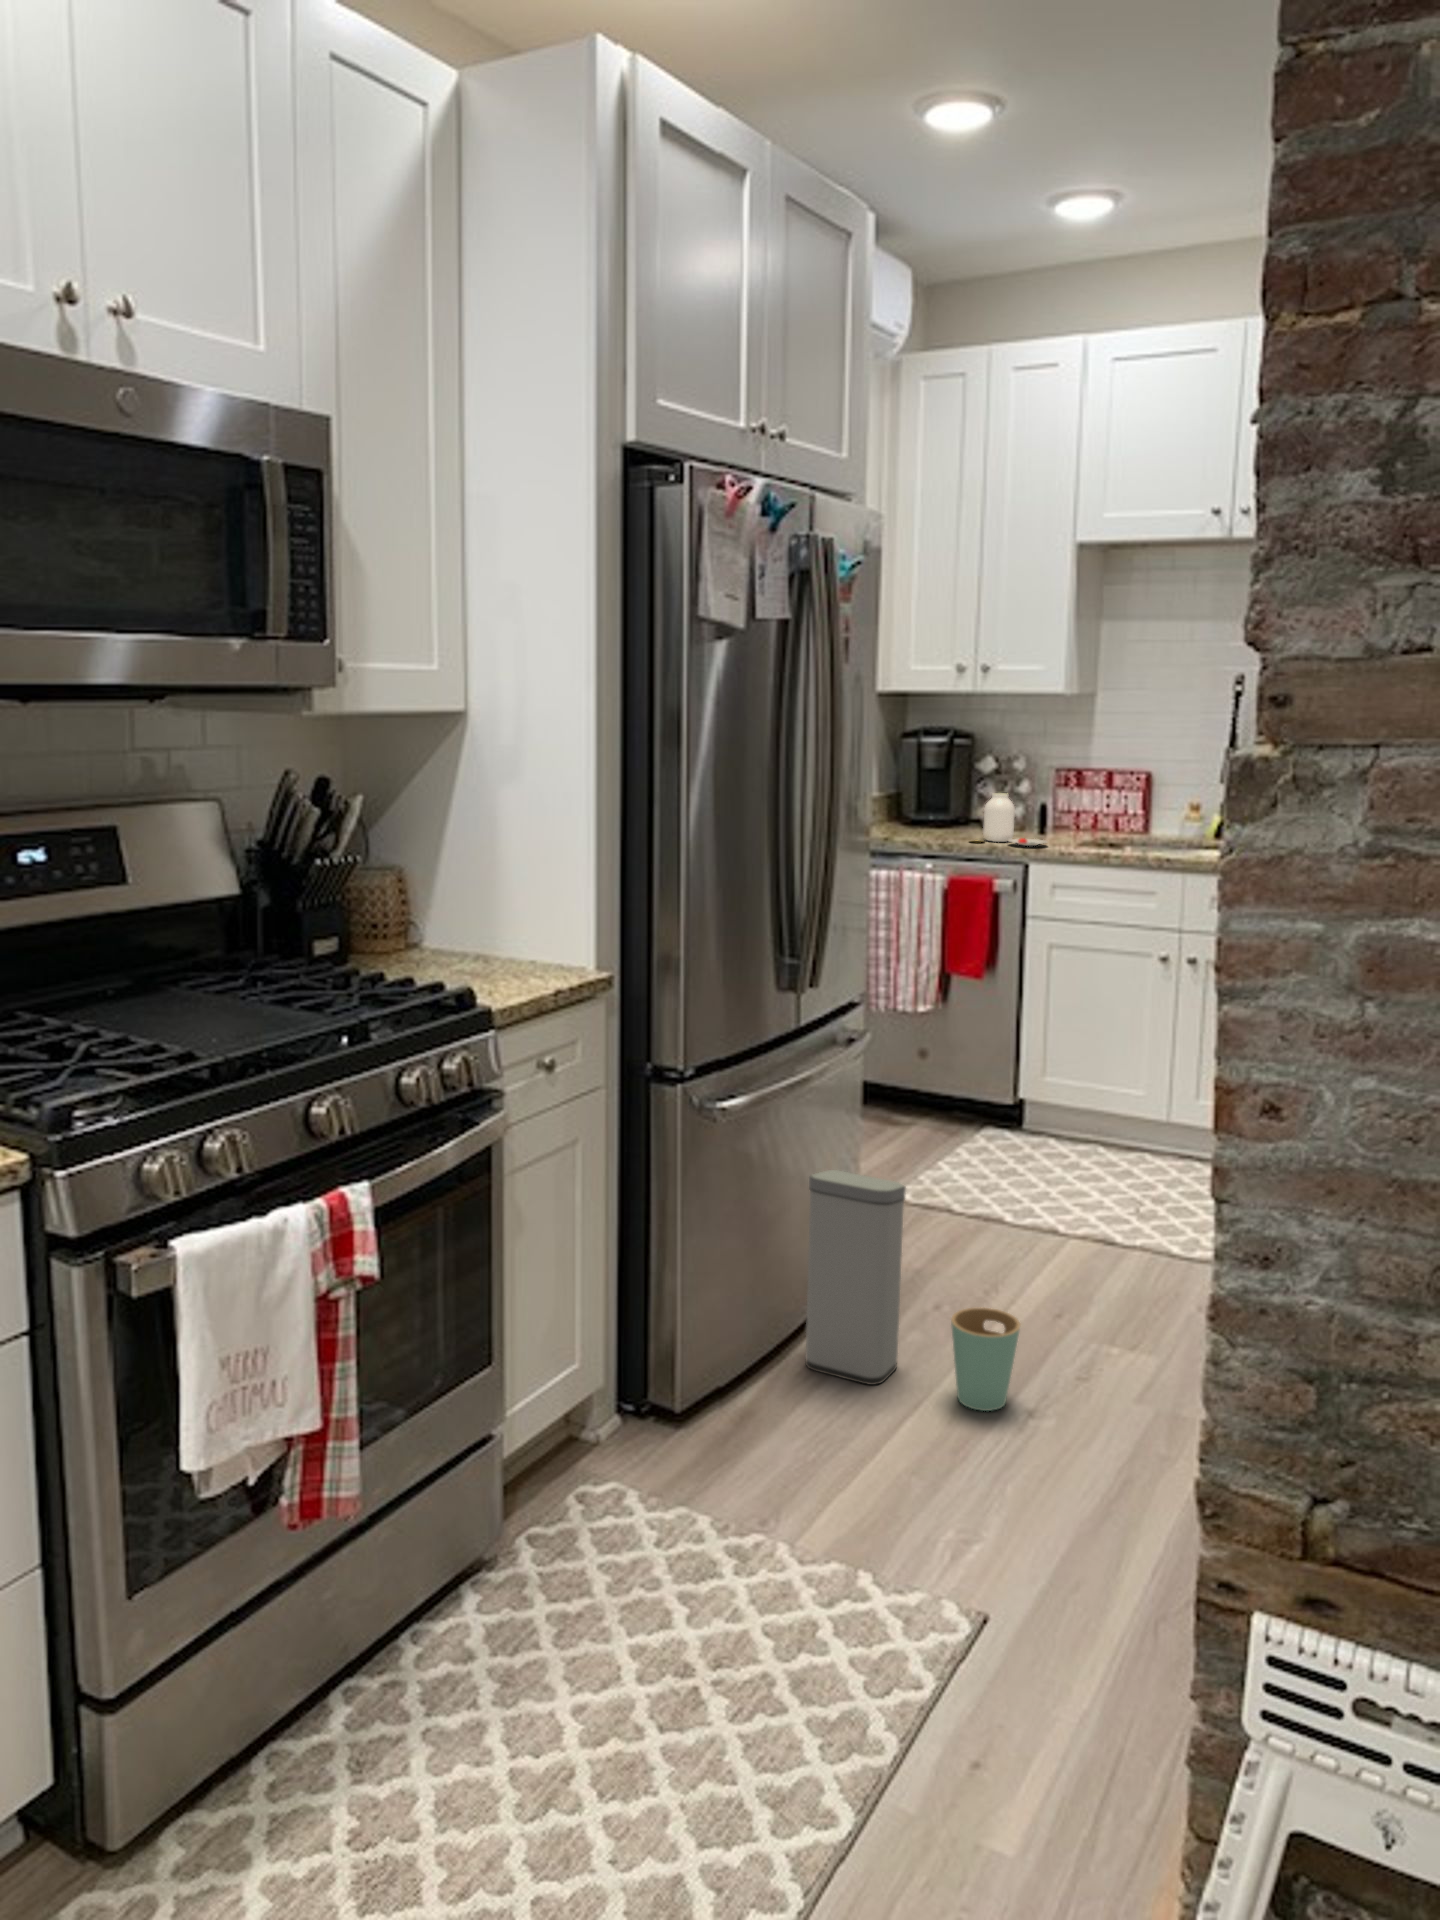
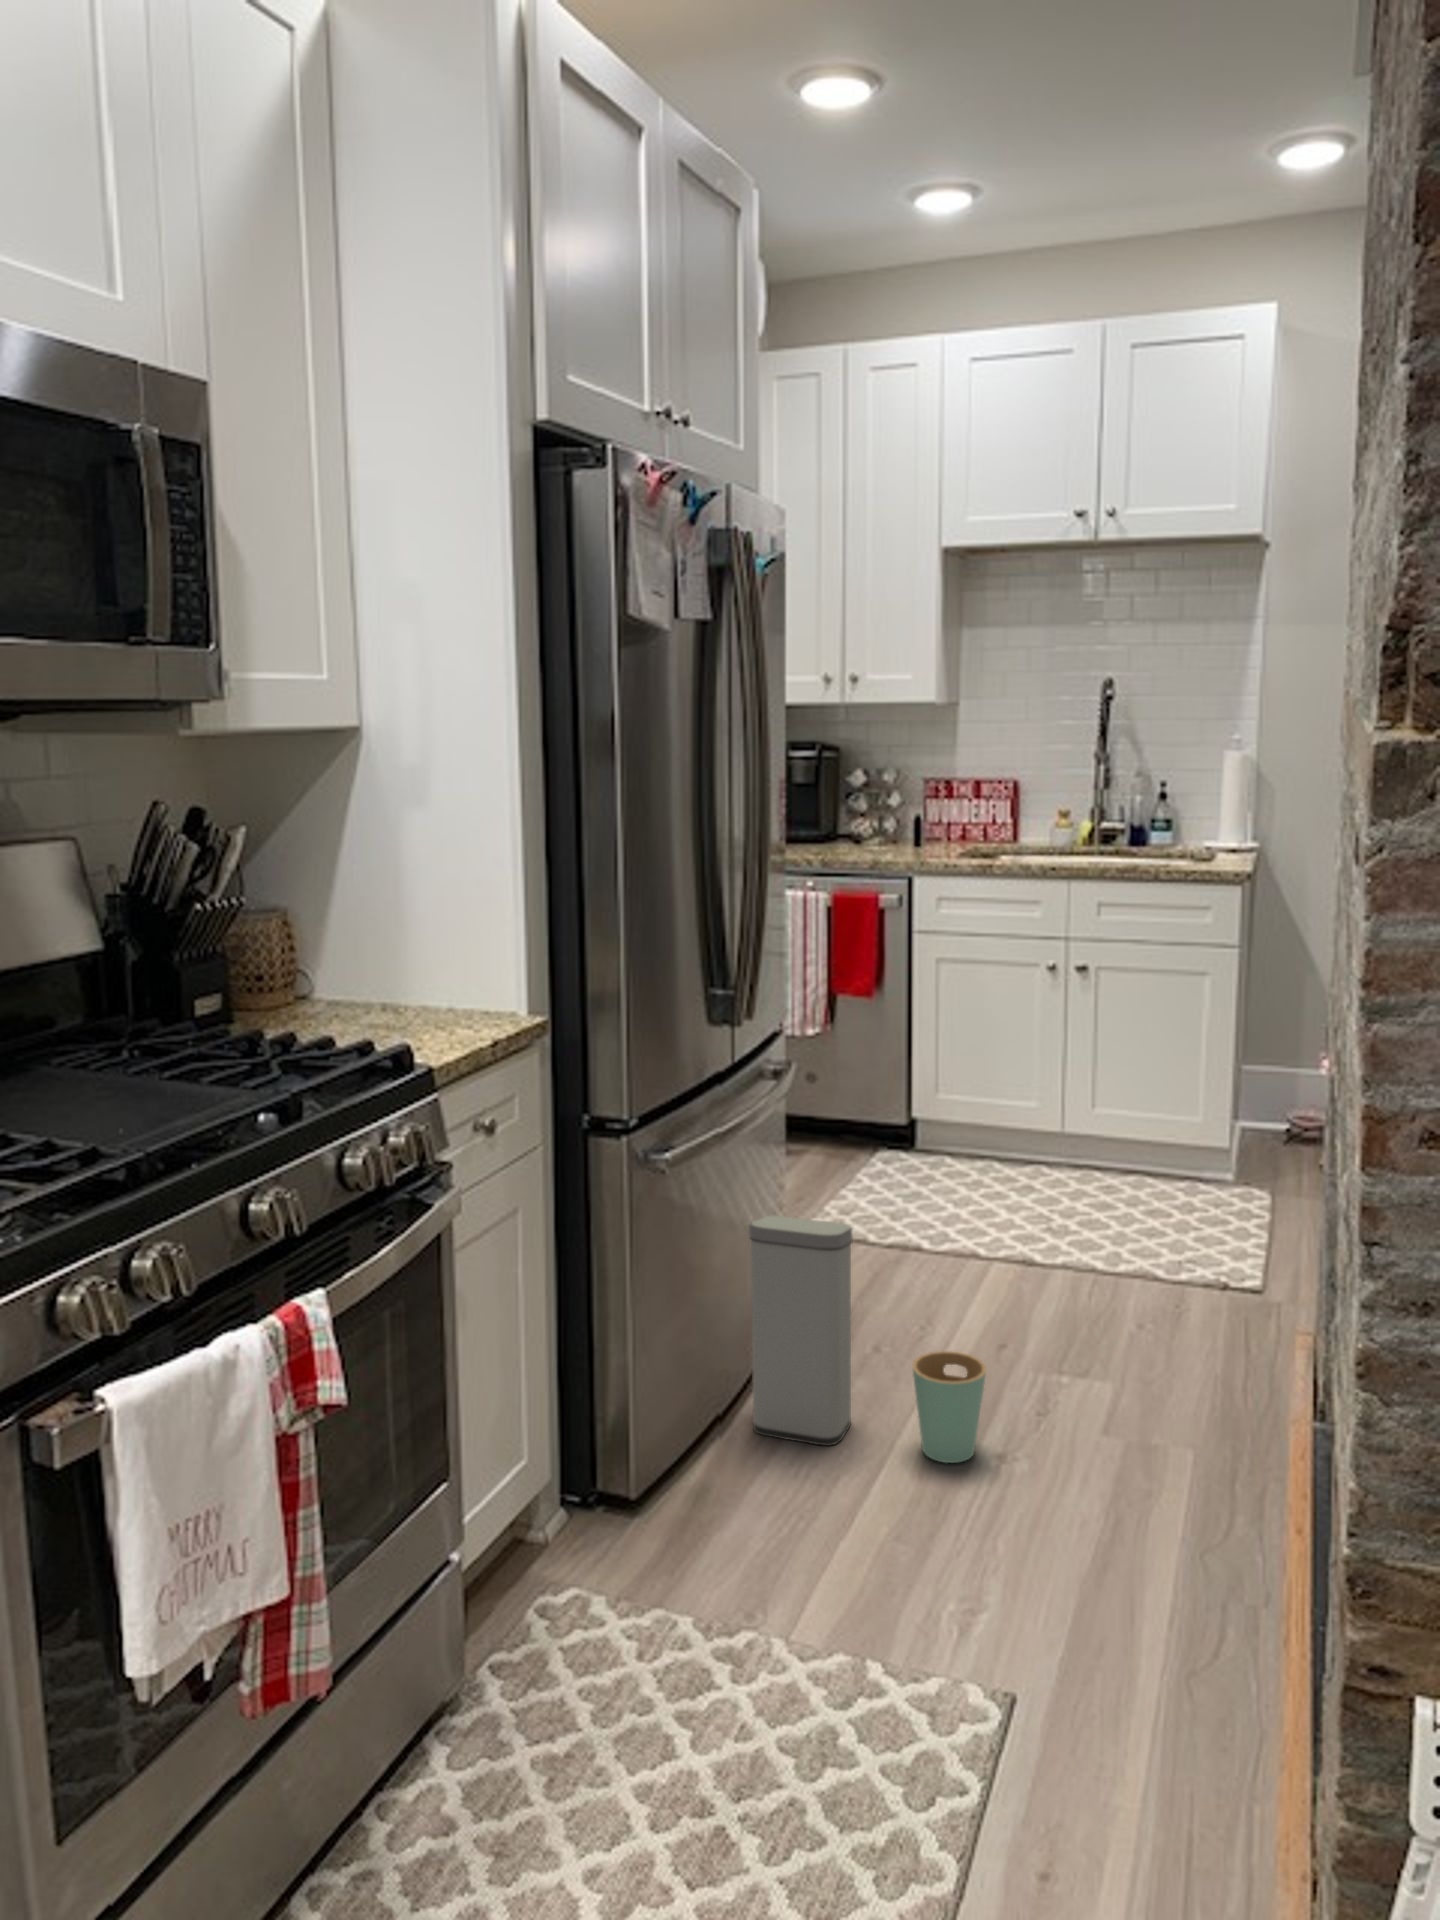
jar: present [983,793,1046,846] -> none [845,803,928,857]

